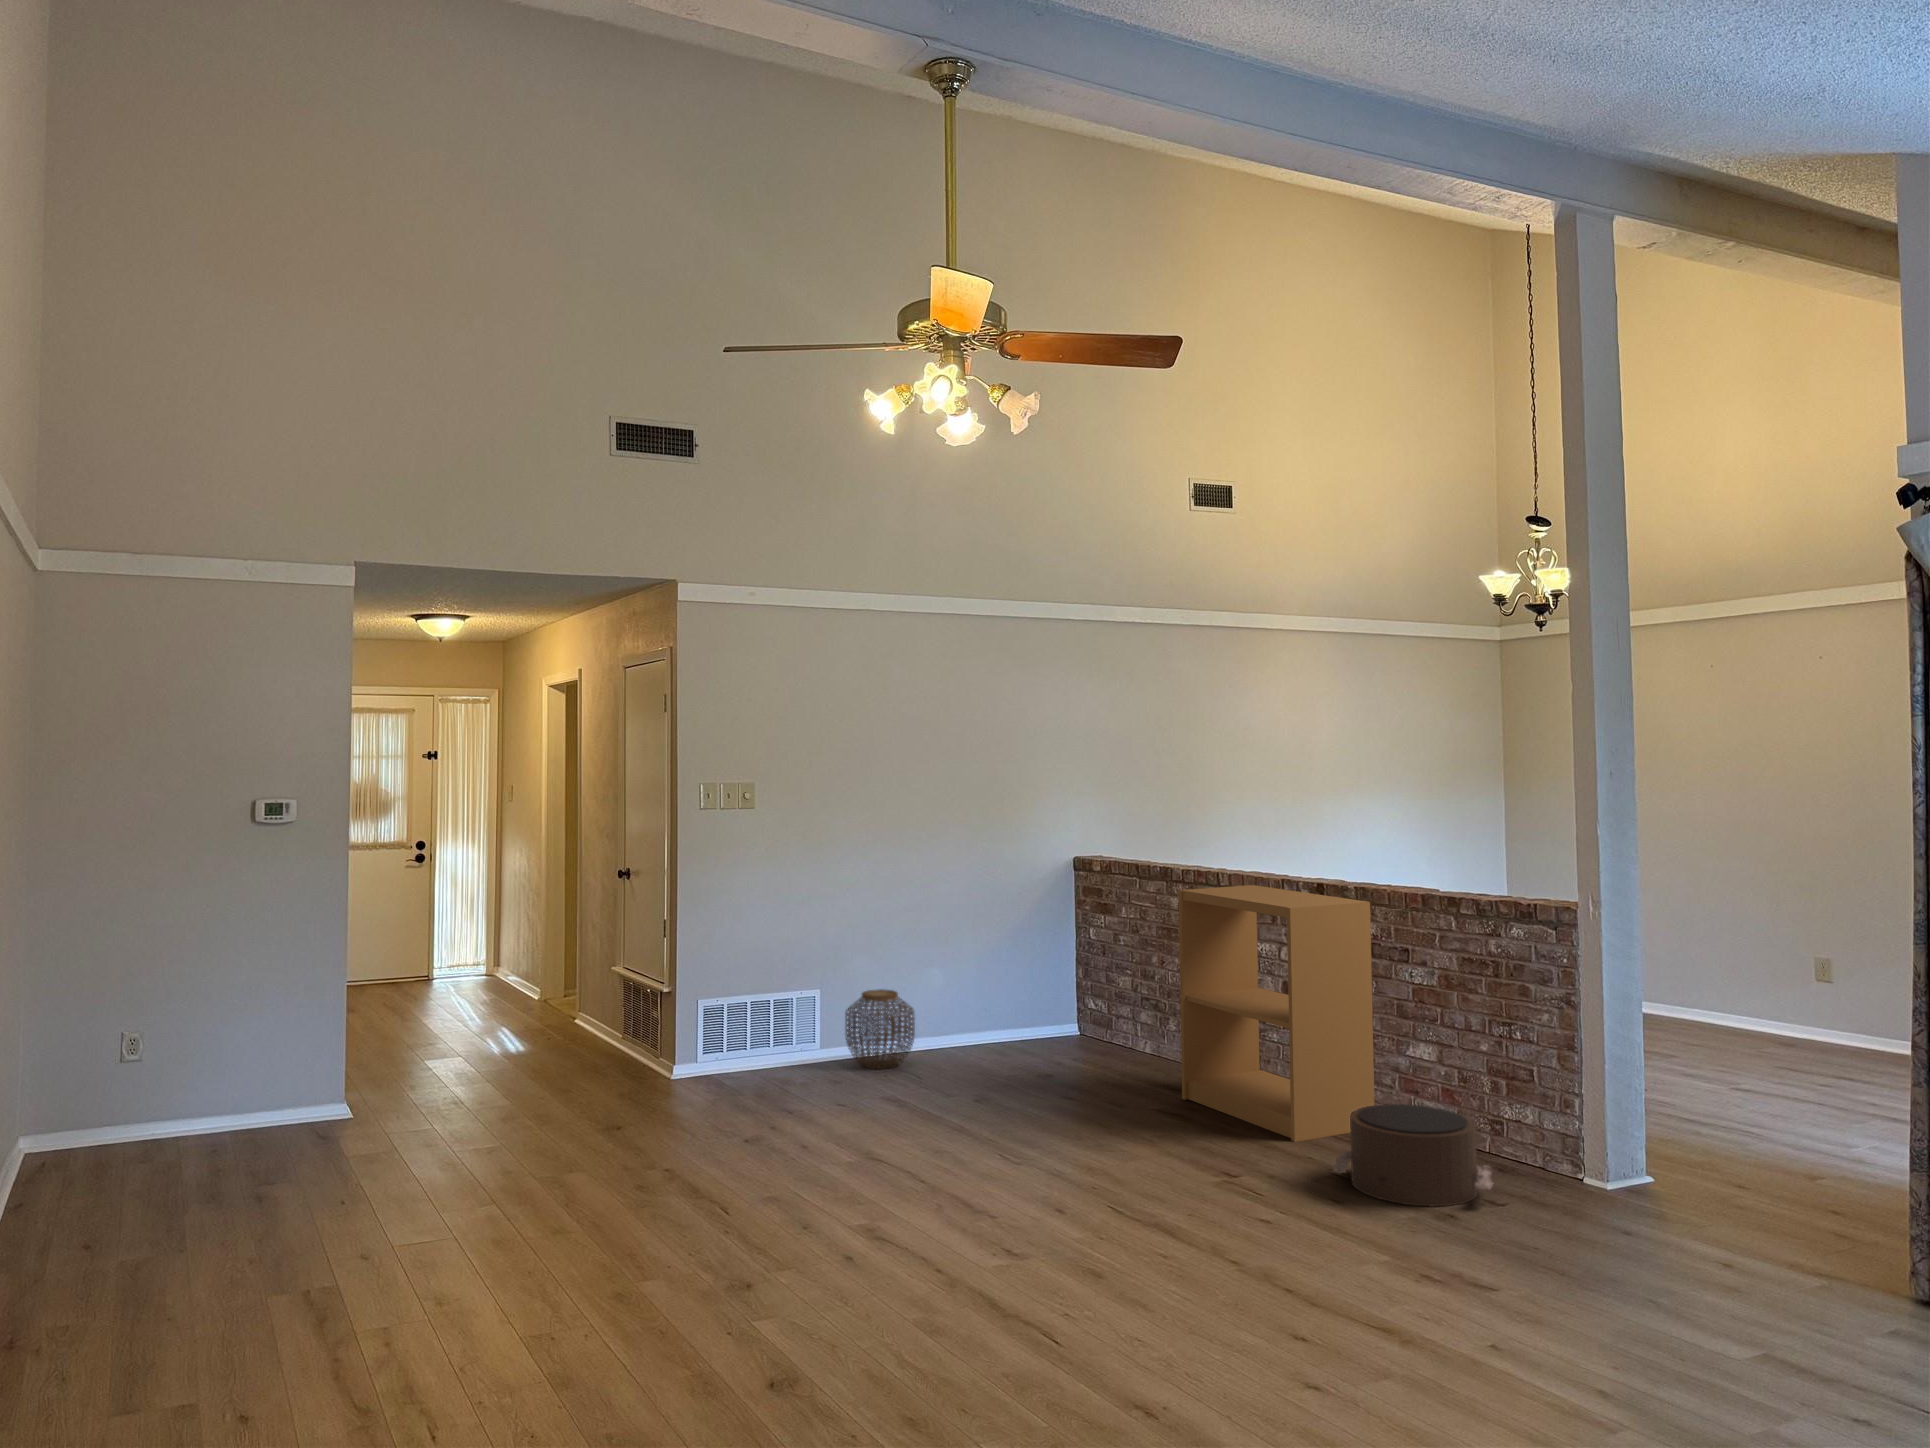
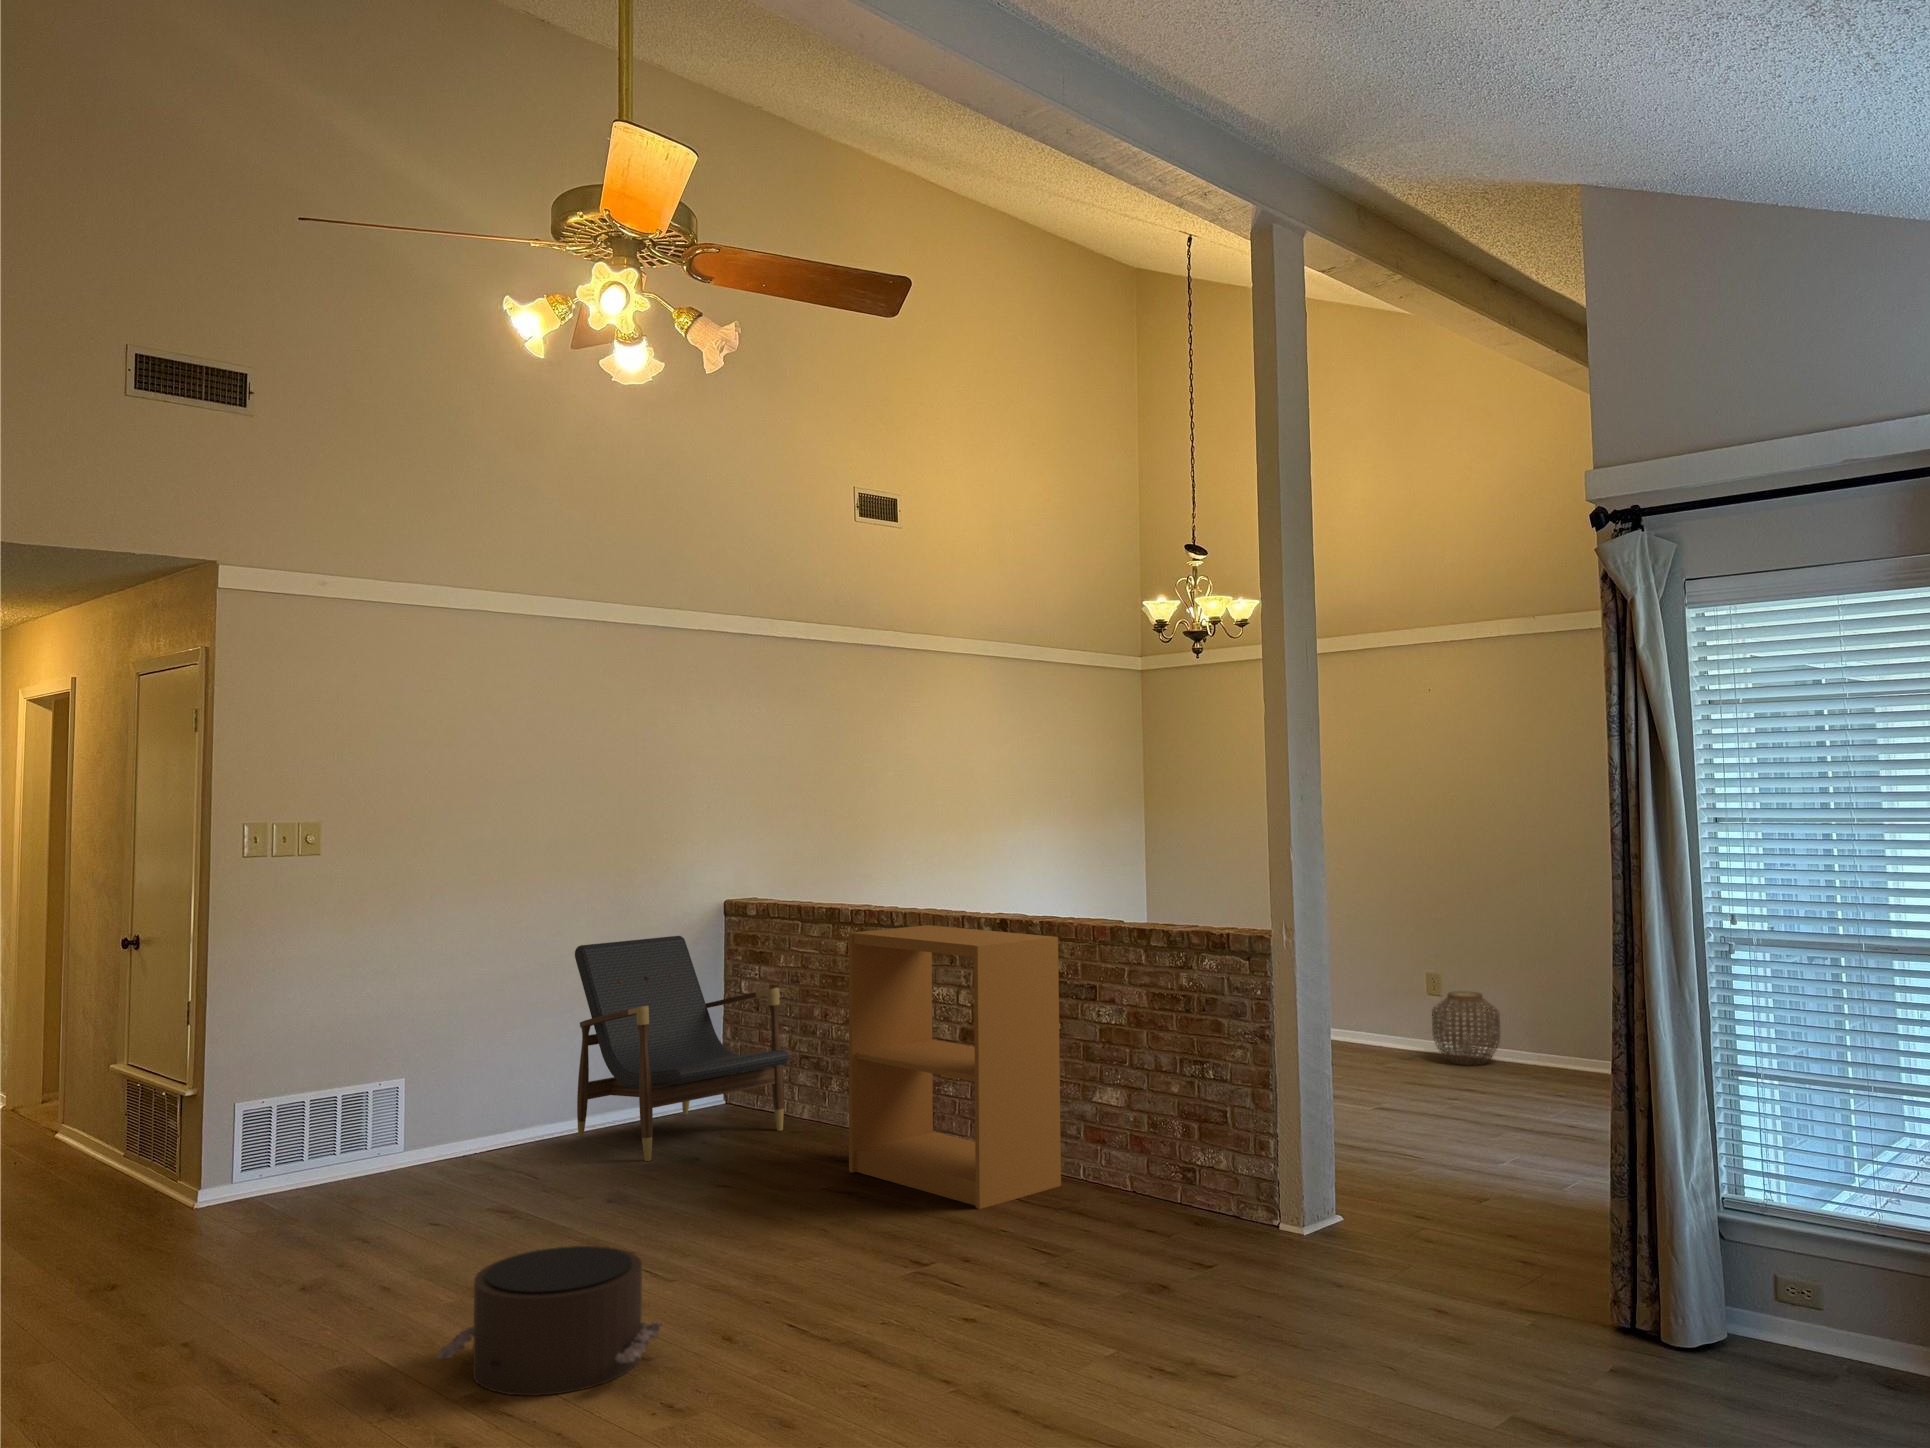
lounge chair: none [953,884,1132,1075] -> present [575,936,789,1161]
woven basket: present [845,989,915,1069] -> present [1432,991,1500,1065]
pouf: present [1334,1104,1493,1206] -> present [437,1246,661,1396]

